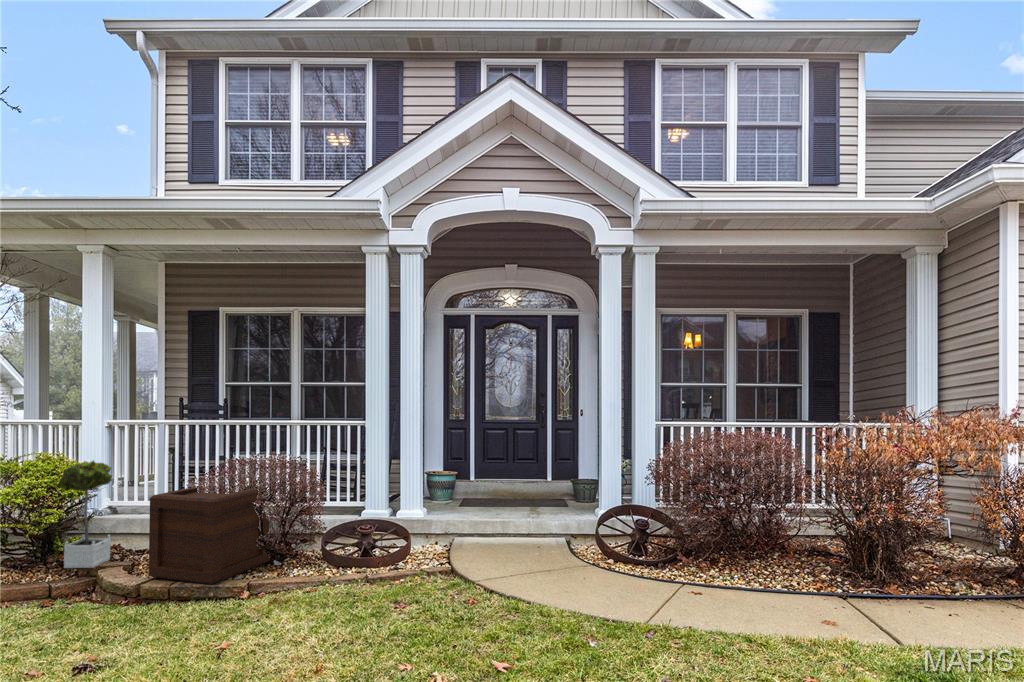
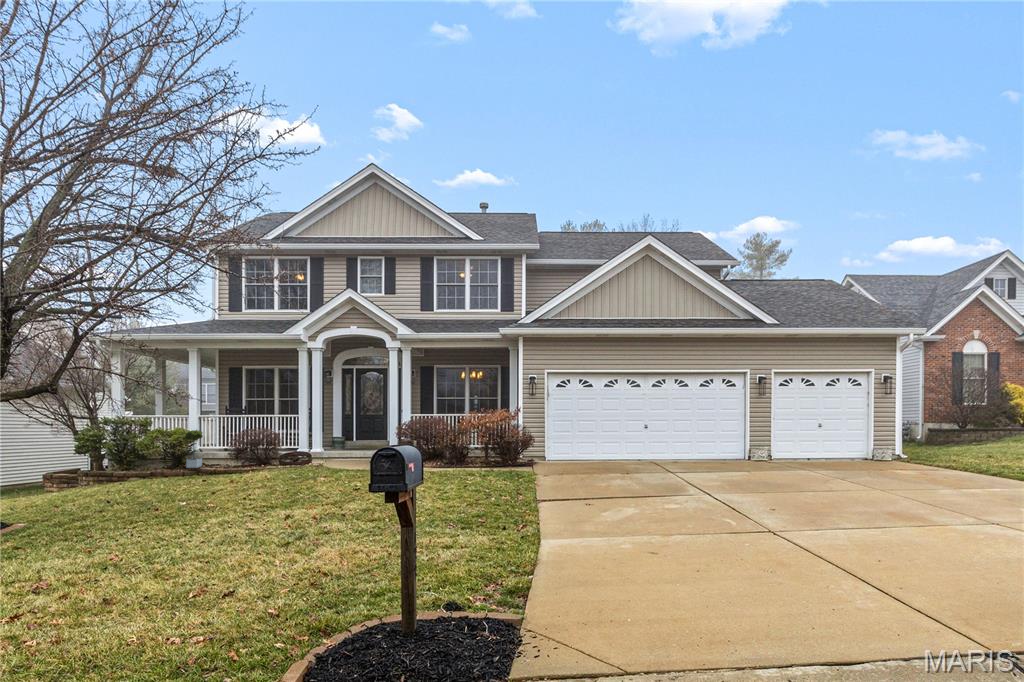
wooden crate: present [149,486,271,584] -> none [218,438,261,469]

